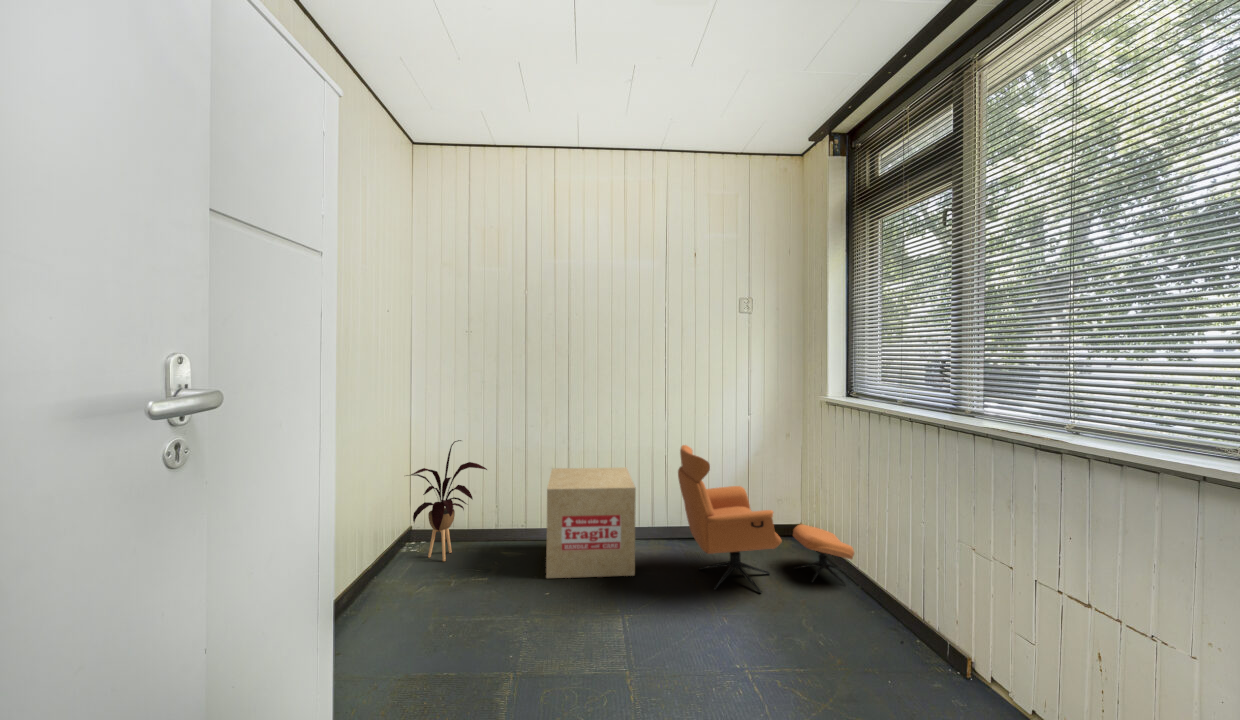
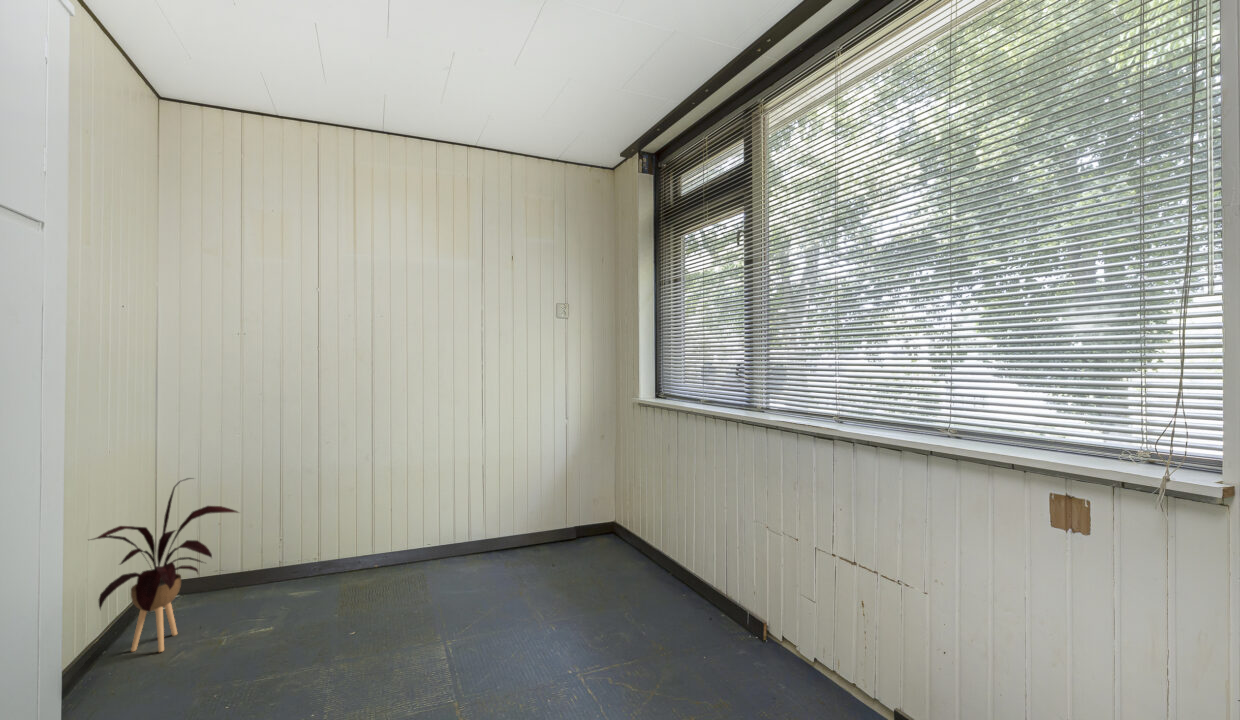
armchair: present [678,445,854,593] -> none [499,454,666,604]
cardboard box: present [546,468,636,578] -> none [331,484,450,640]

